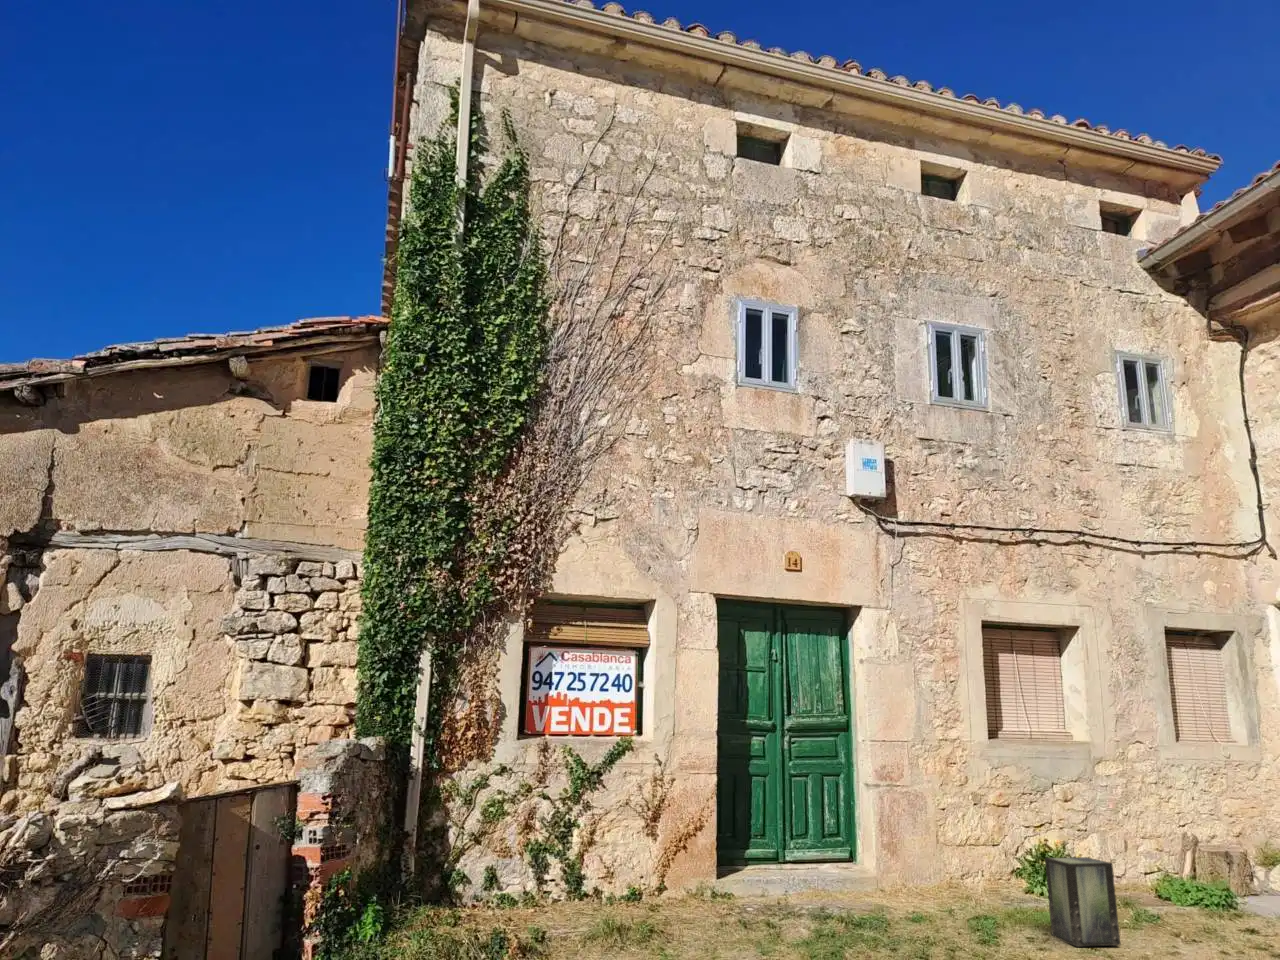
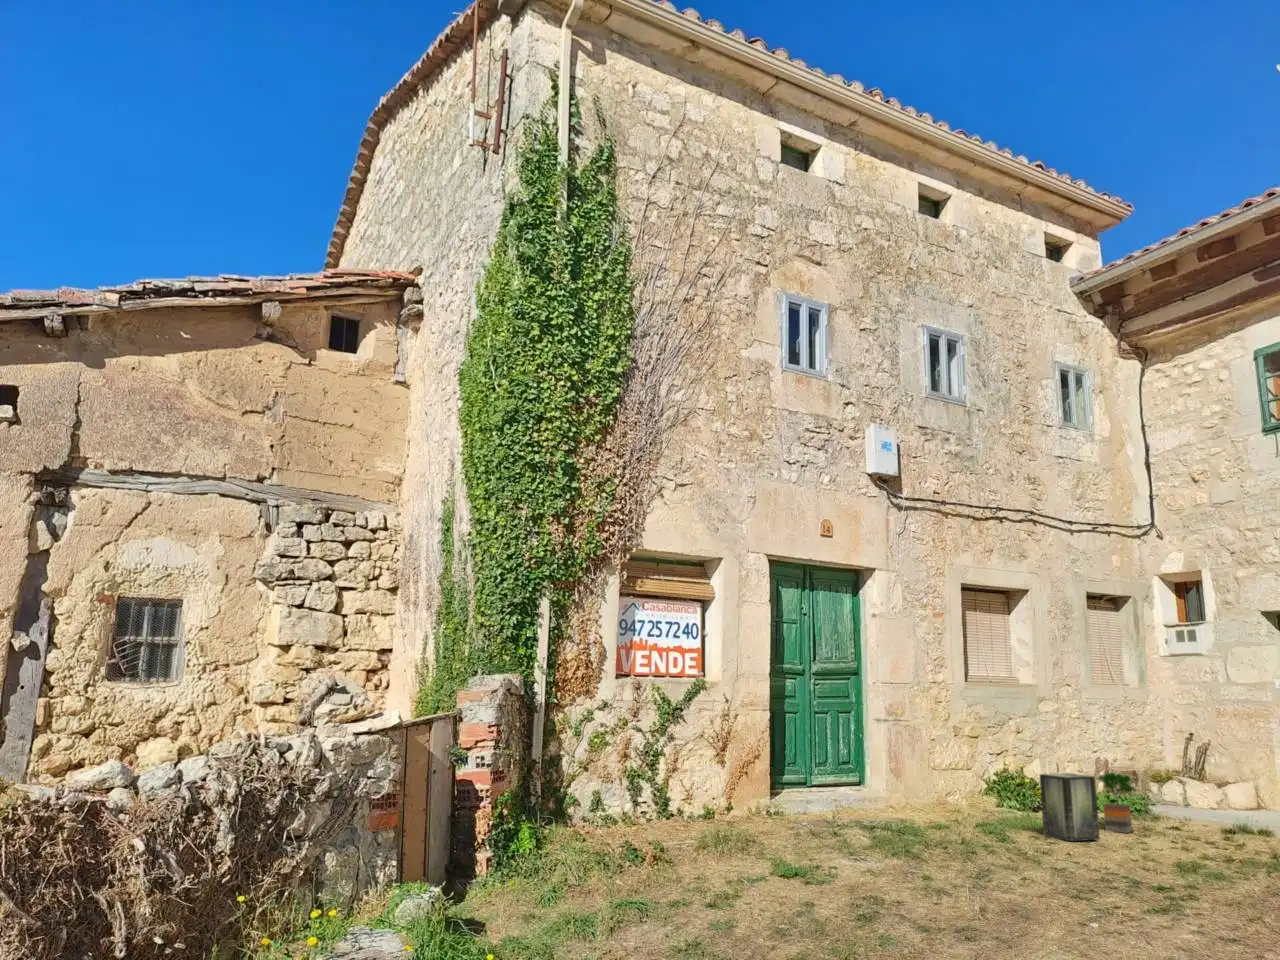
potted tree: none [1137,855,1190,936] -> present [1097,772,1136,833]

